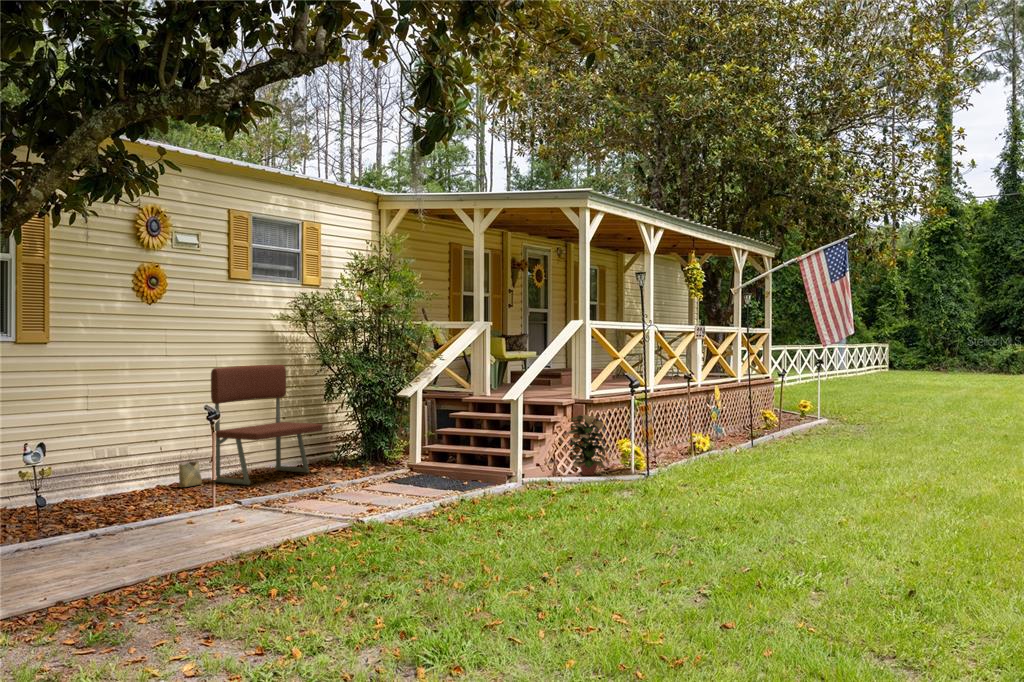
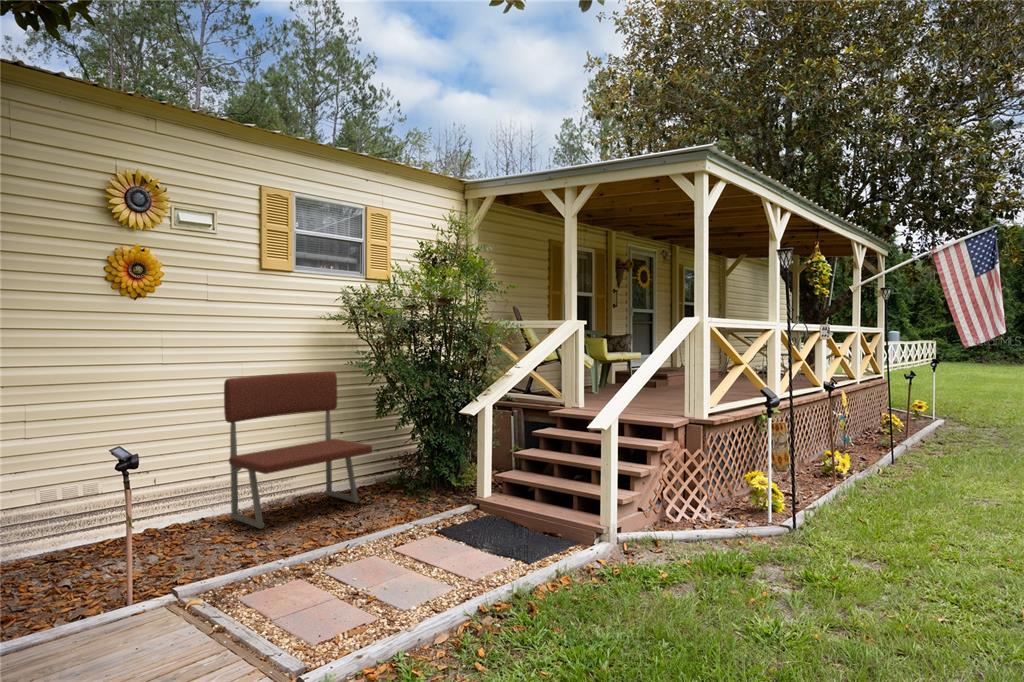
decorative plant: present [566,415,606,475] -> none [676,443,737,528]
woven basket: present [179,461,202,487] -> none [172,481,208,531]

